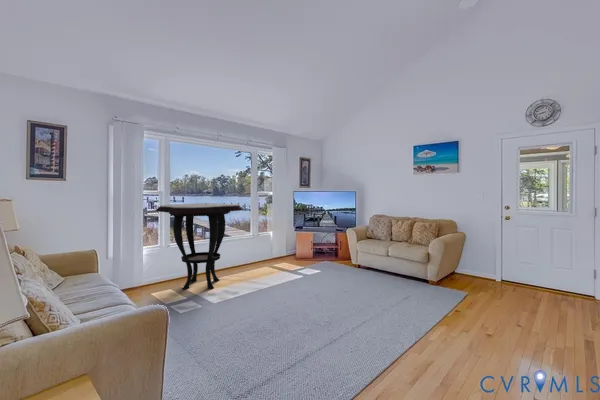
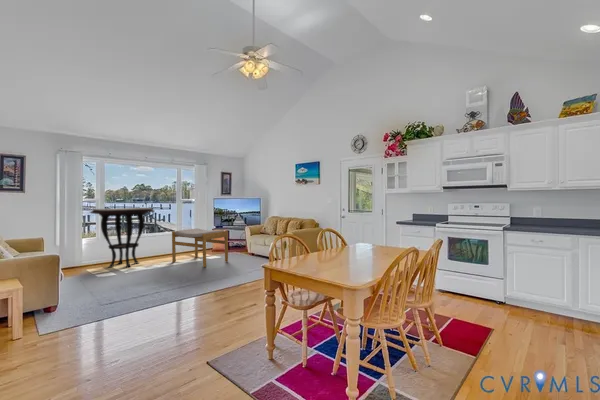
footstool: none [263,231,340,289] -> present [172,229,228,267]

